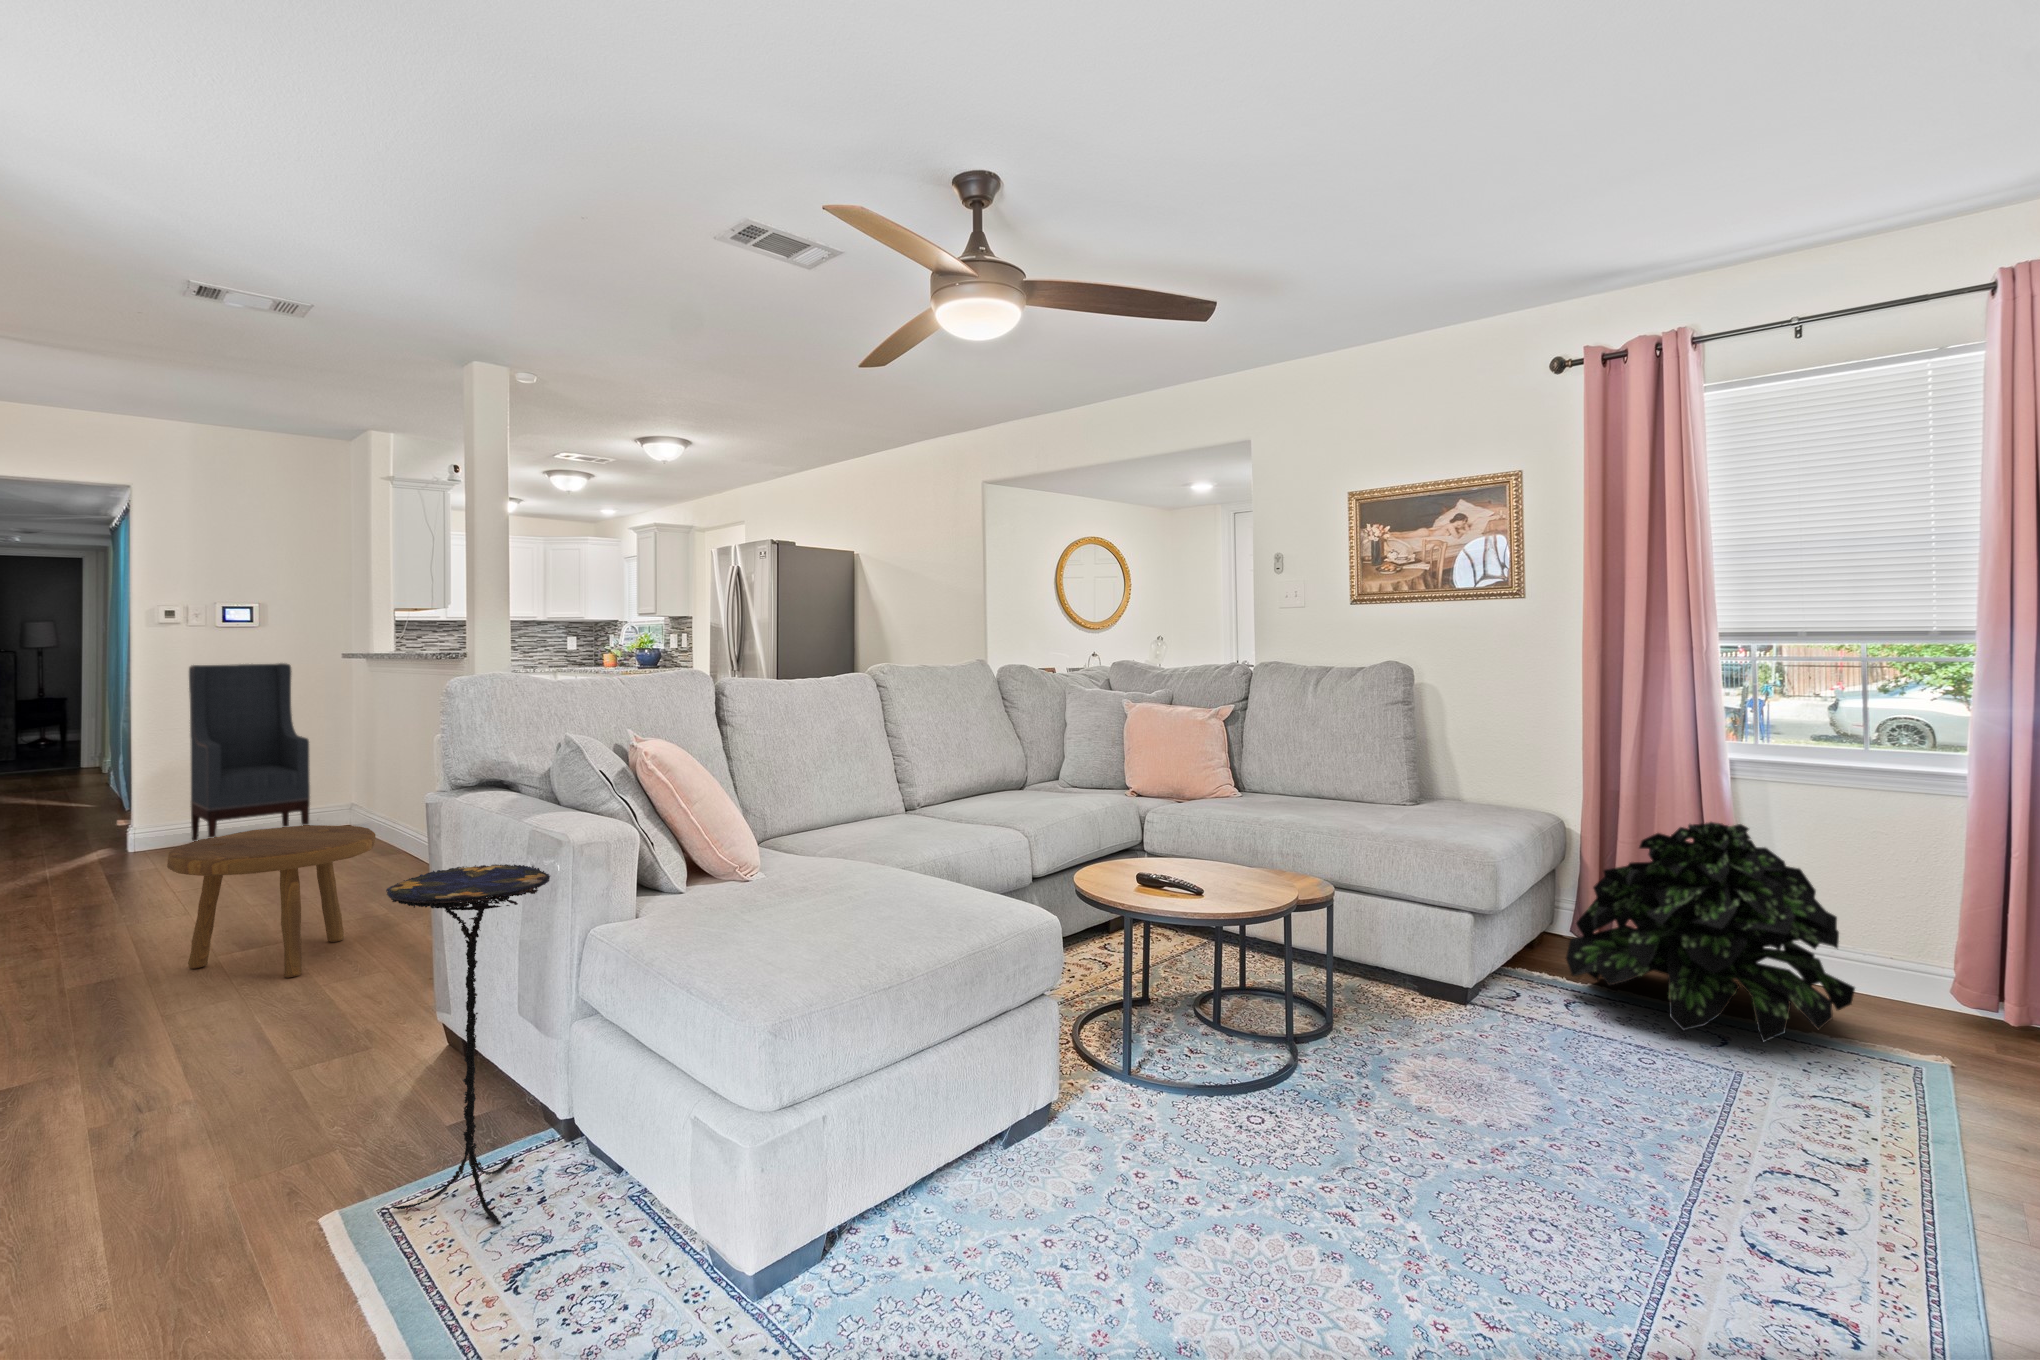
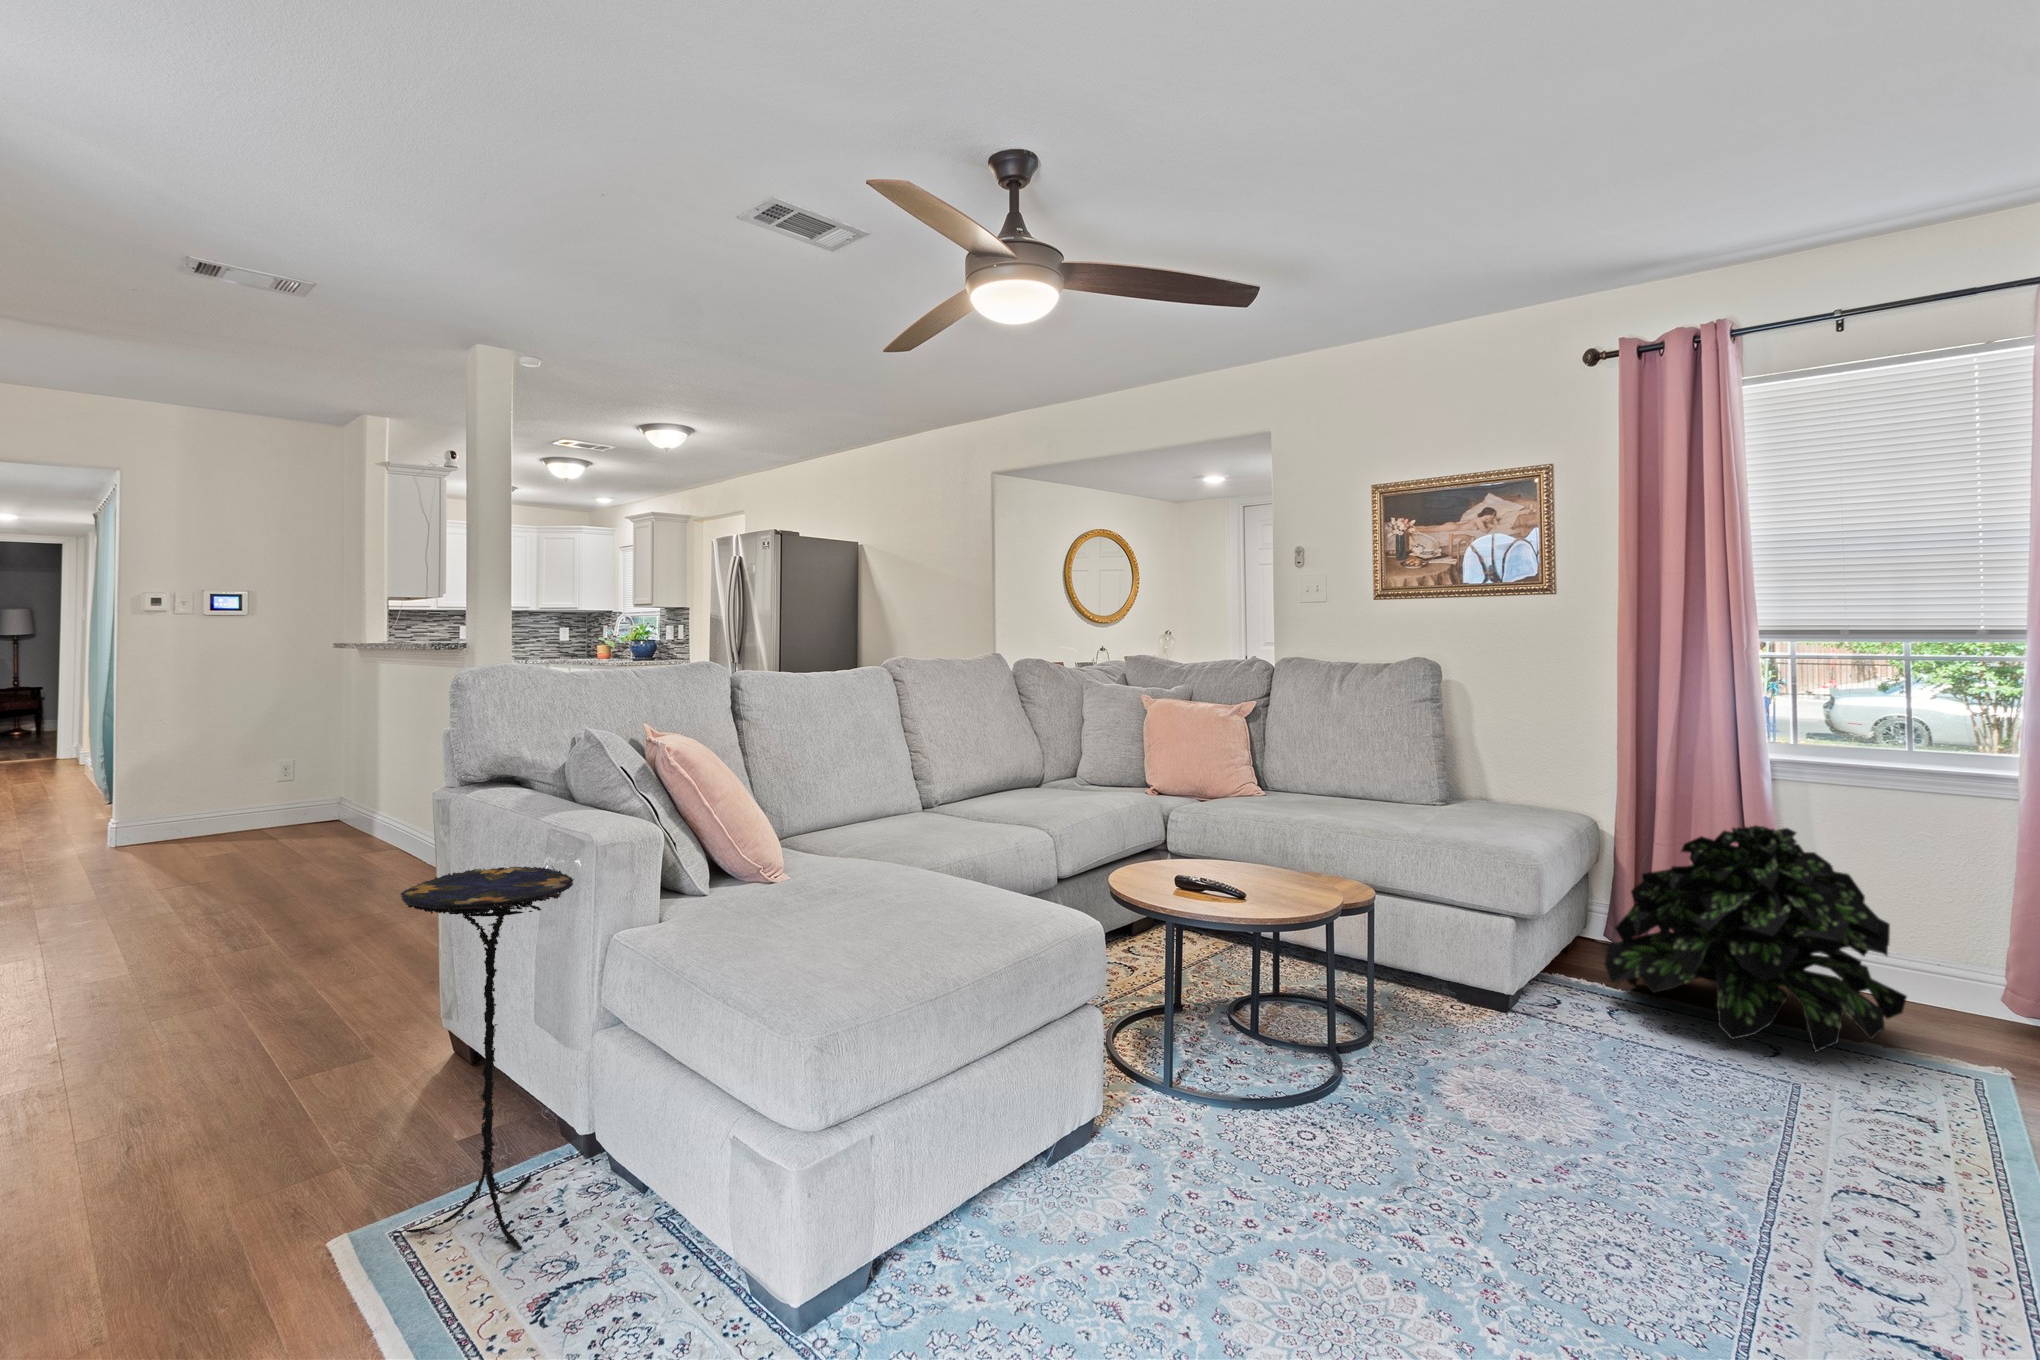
armchair: present [189,663,310,841] -> none [178,654,303,847]
footstool: present [167,825,375,978] -> none [159,821,376,980]

